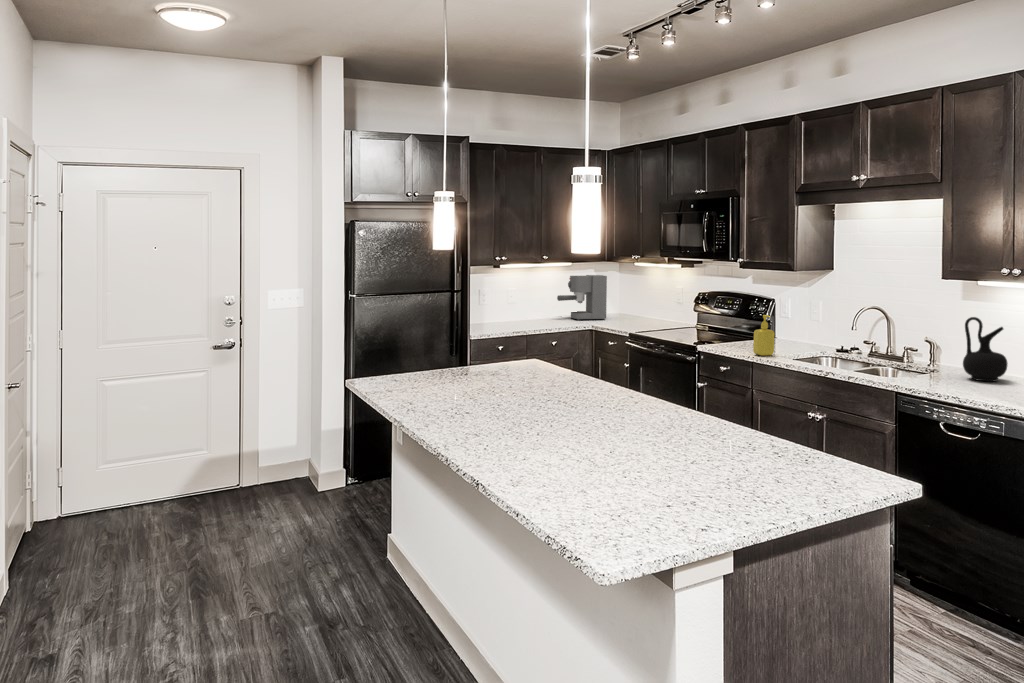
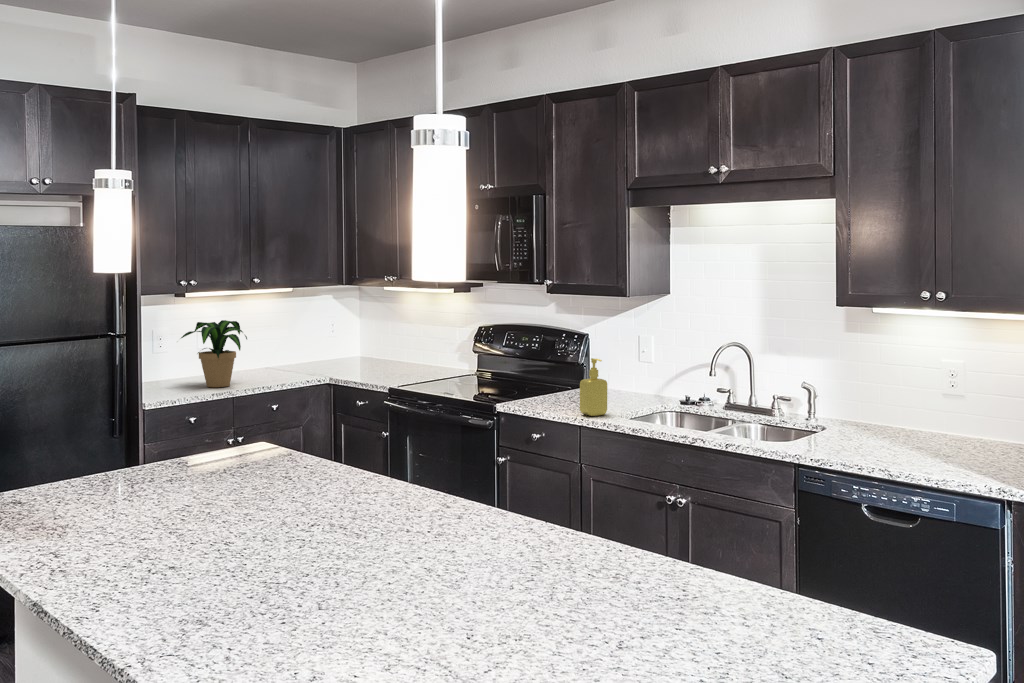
coffee maker: present [557,275,607,320] -> none [276,304,349,370]
potted plant: none [492,285,536,328] -> present [181,320,247,387]
ceramic jug: present [963,317,1008,381] -> none [860,355,914,440]

